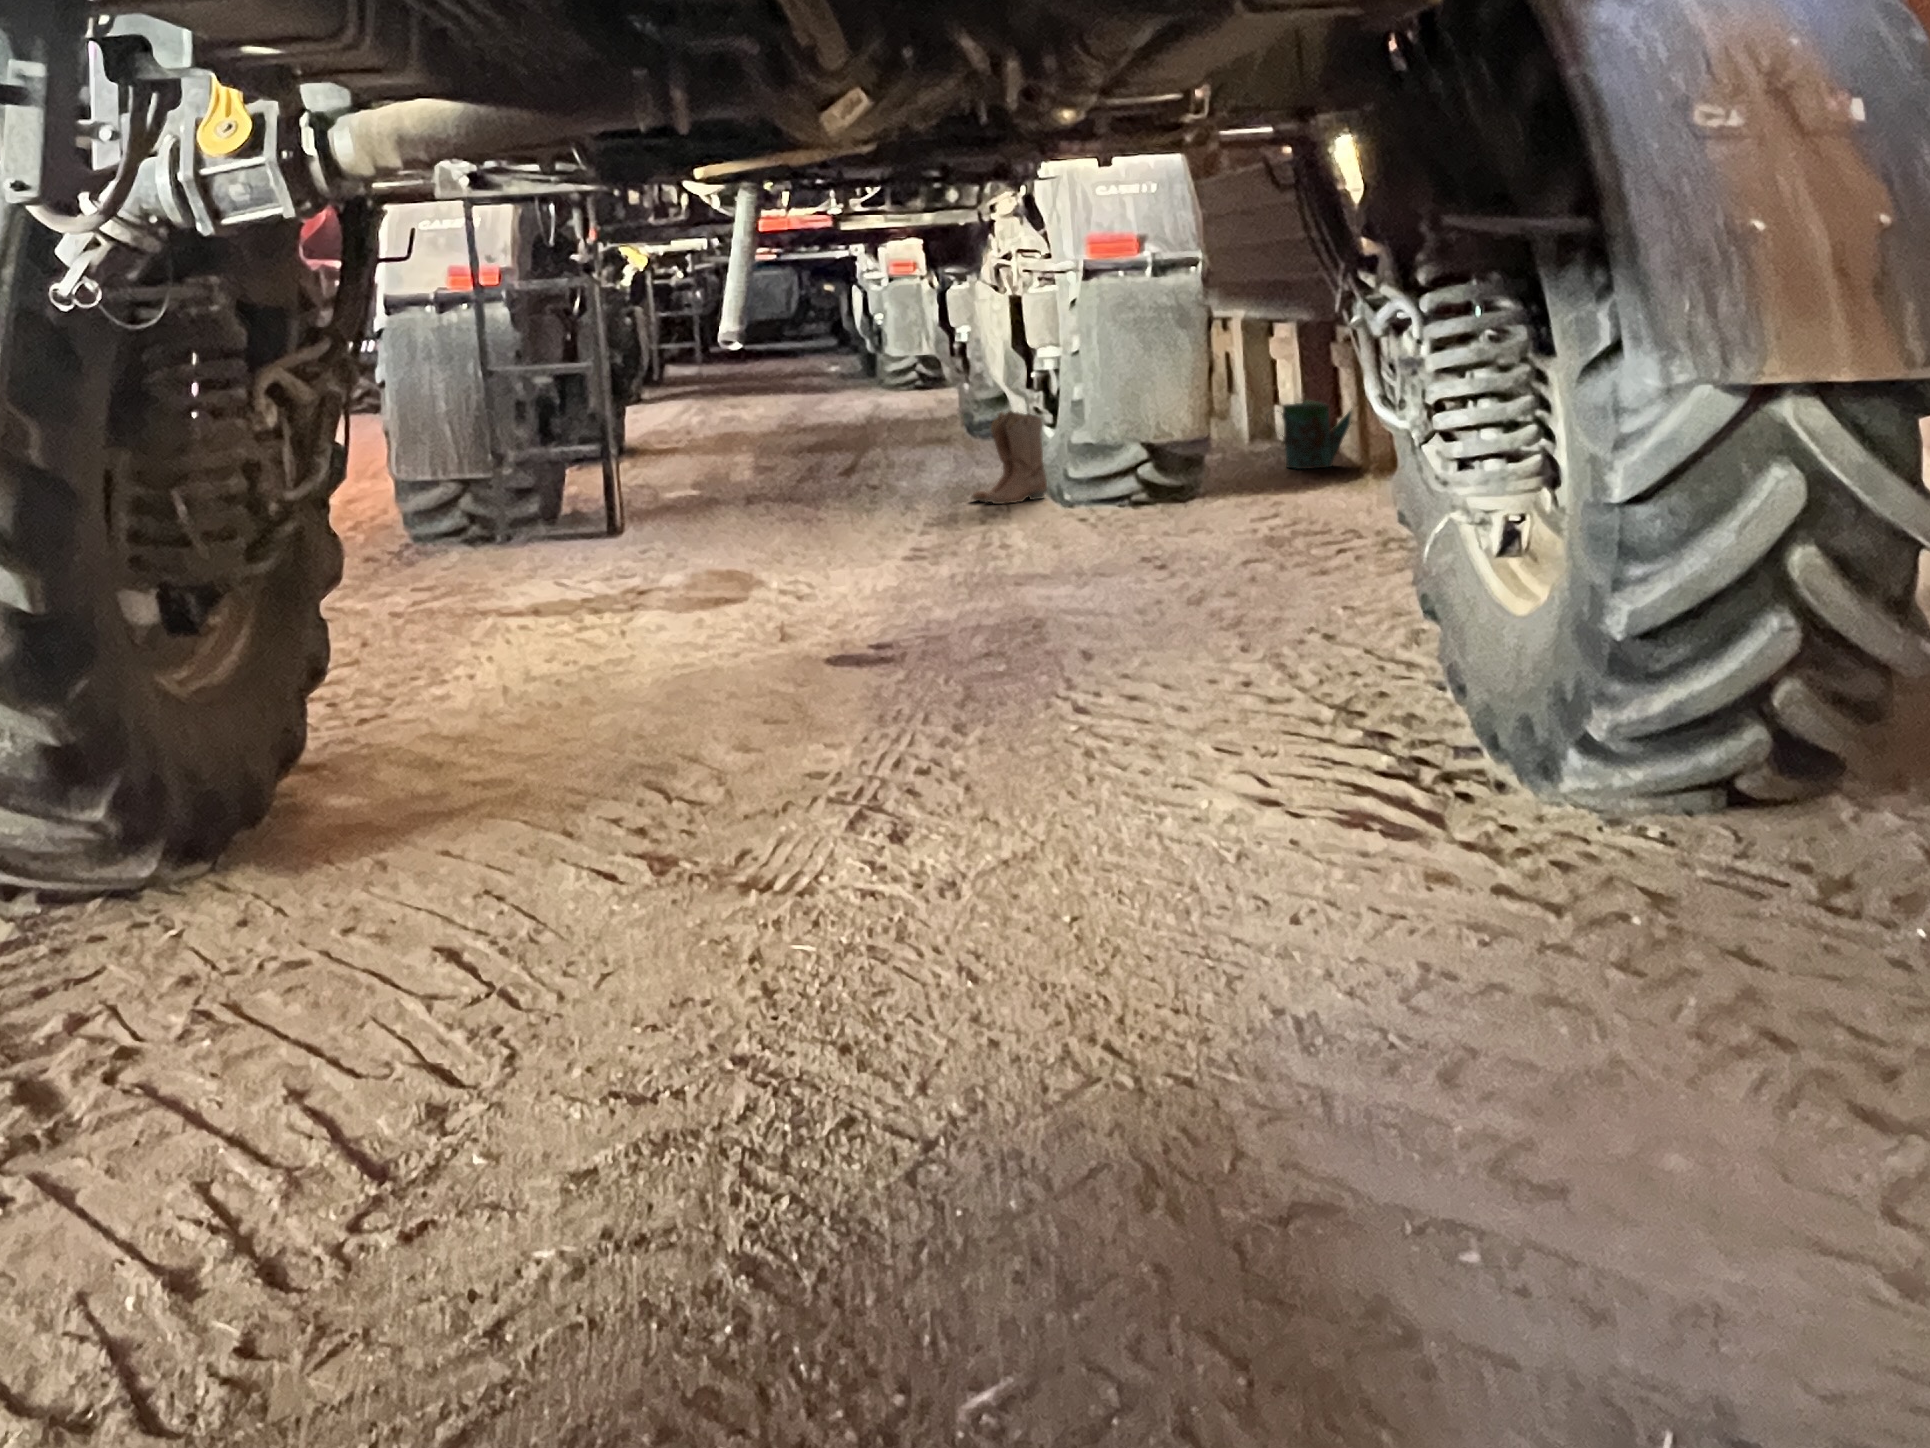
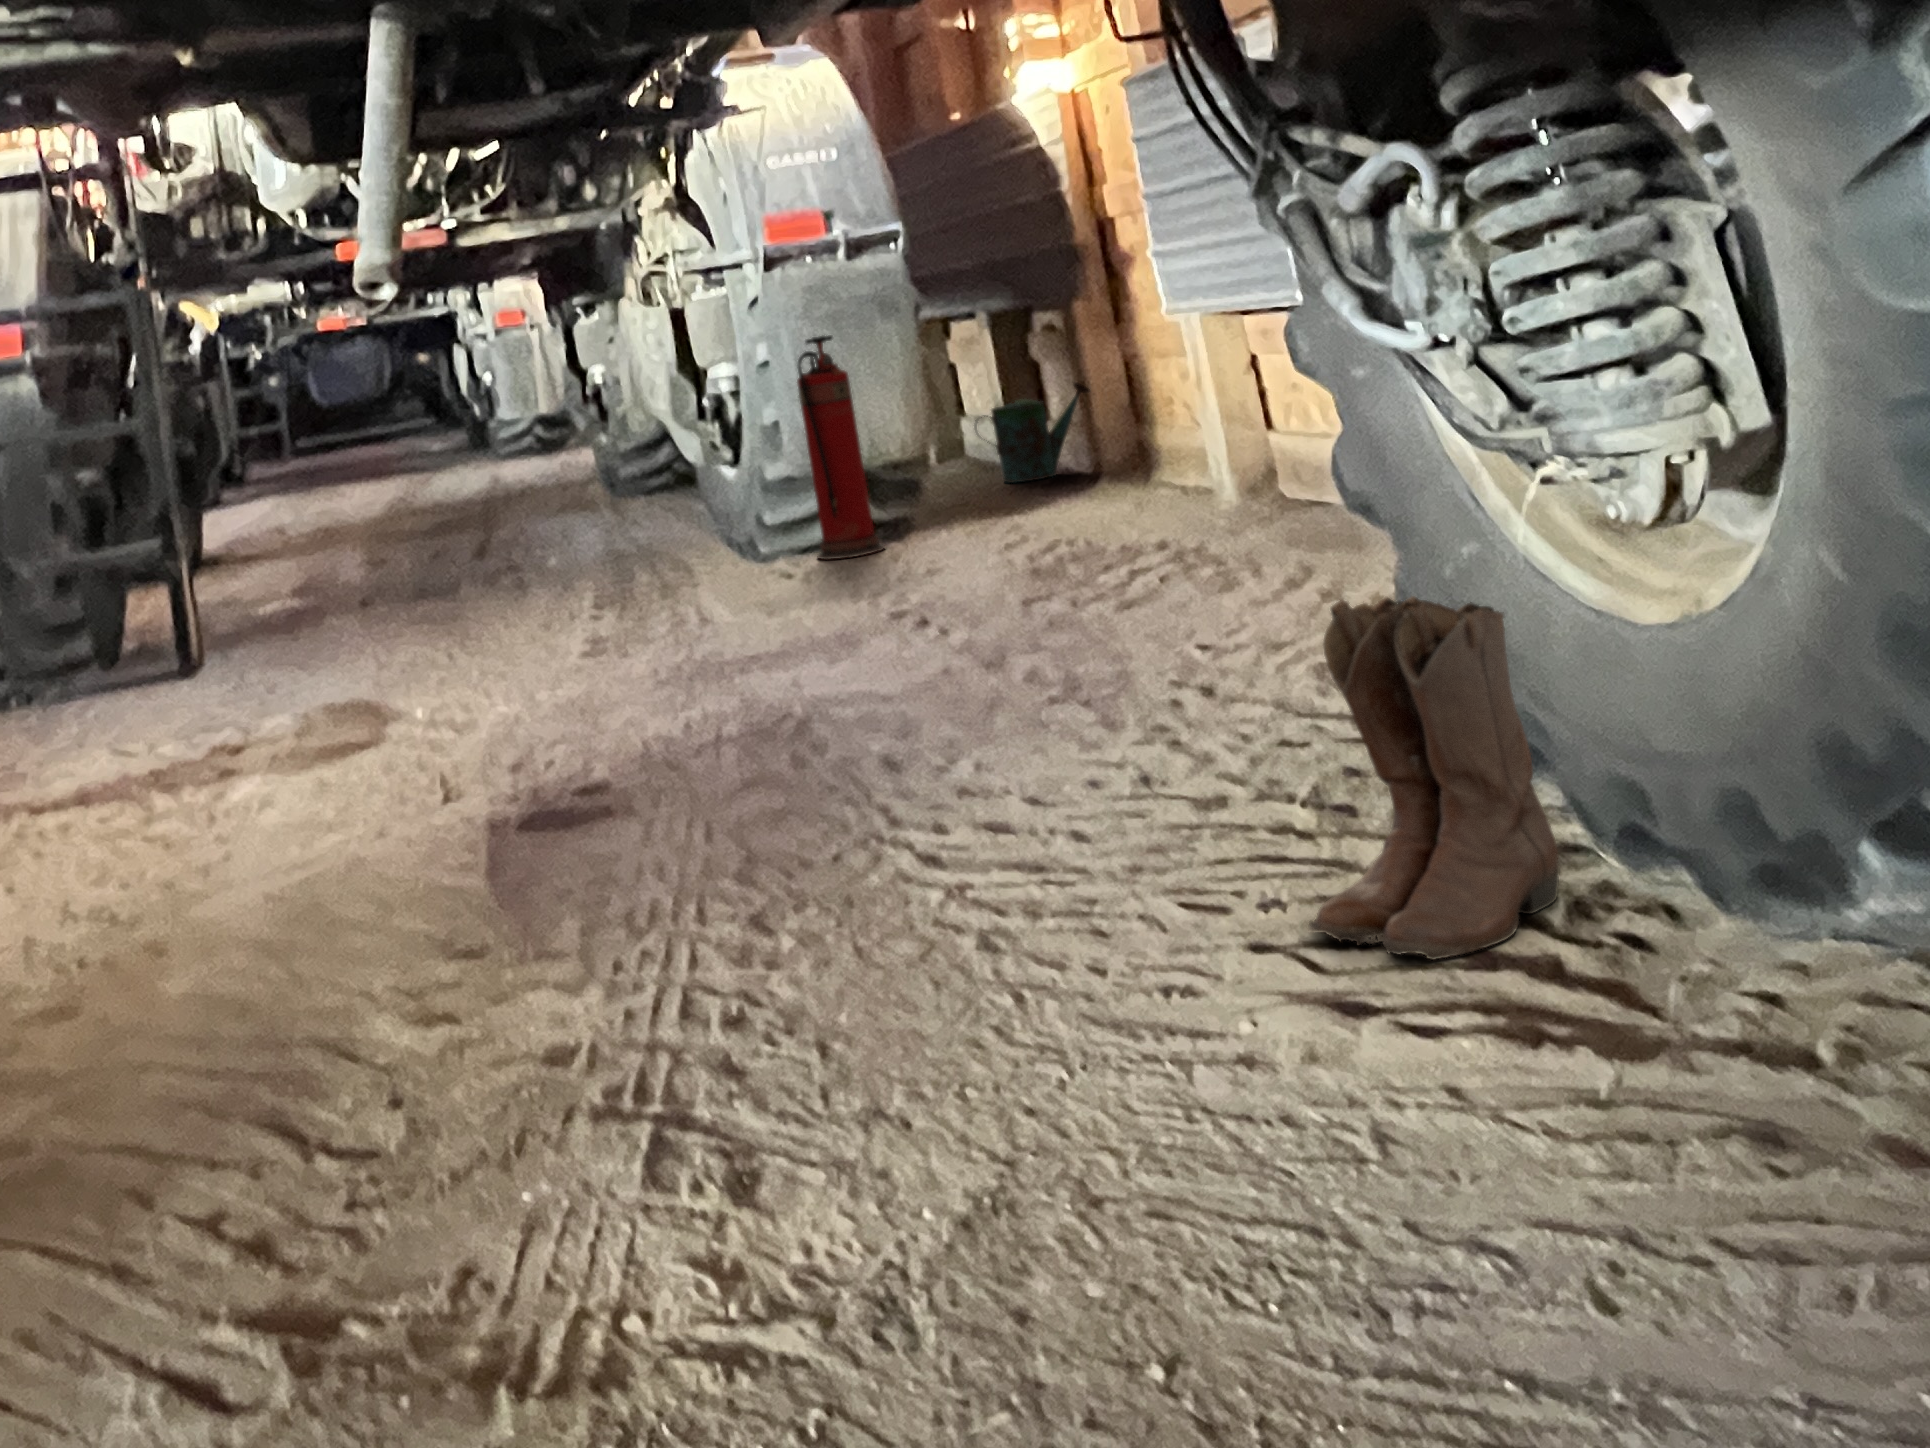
fire extinguisher: none [1104,335,1161,513] -> present [797,335,884,560]
boots: present [972,412,1047,504] -> present [1308,596,1559,960]

